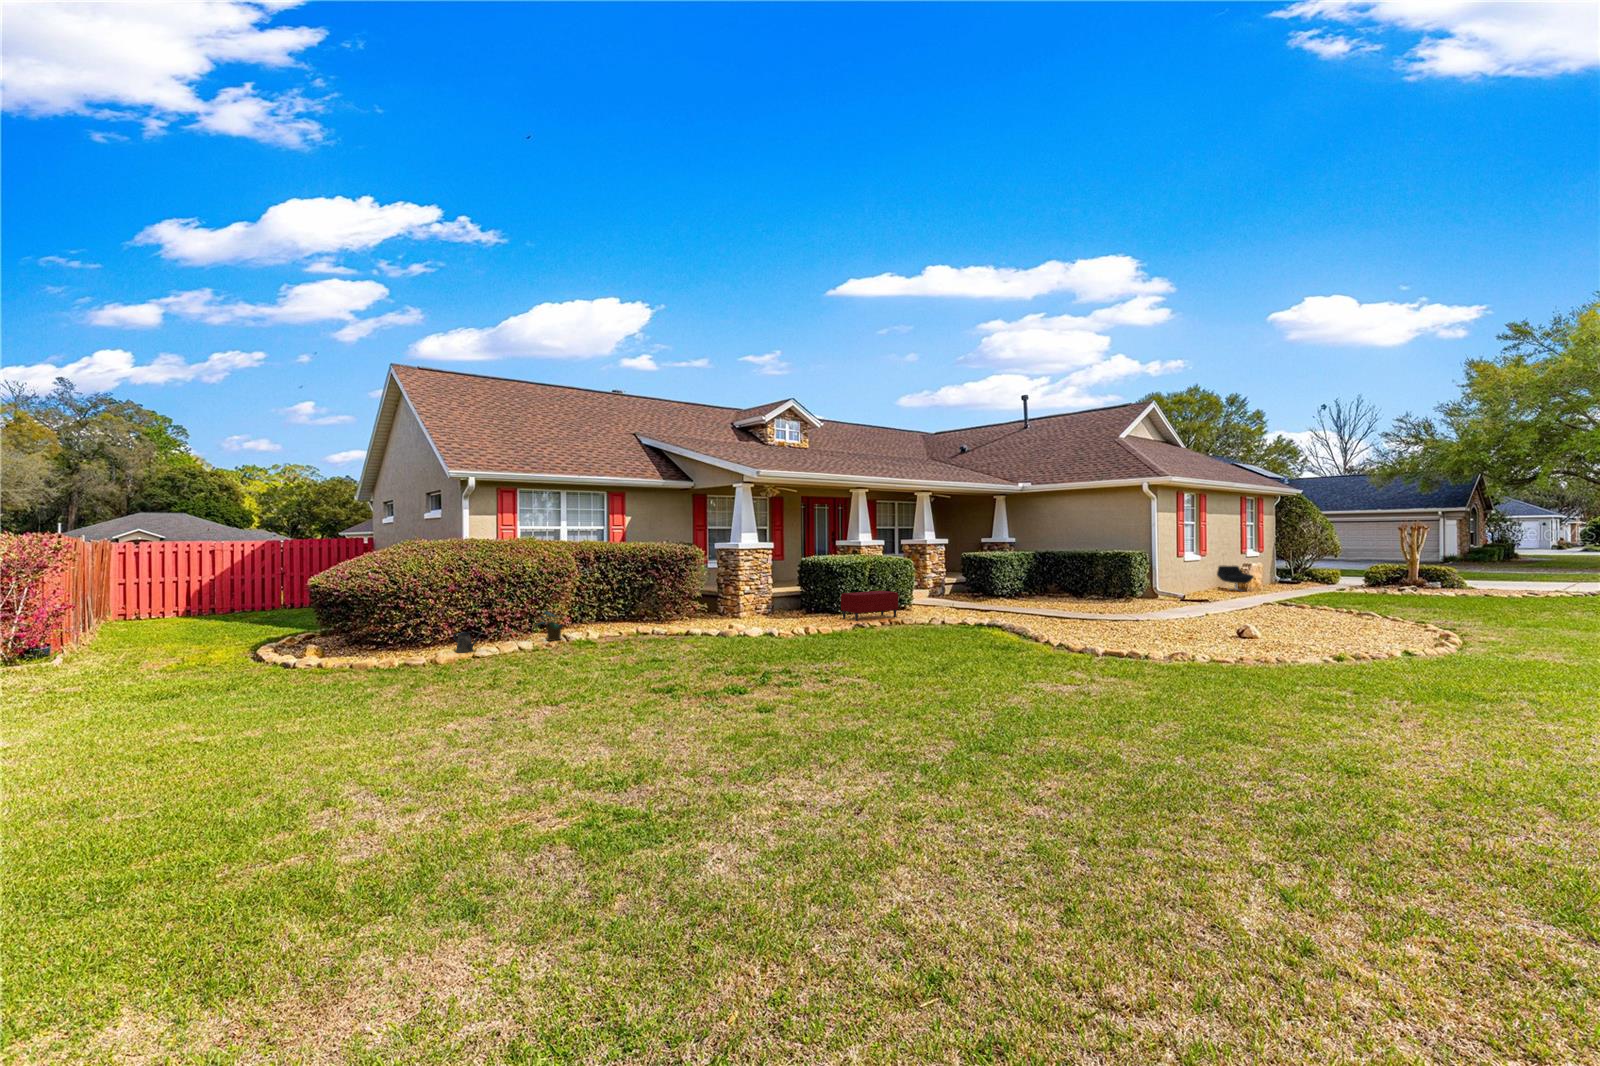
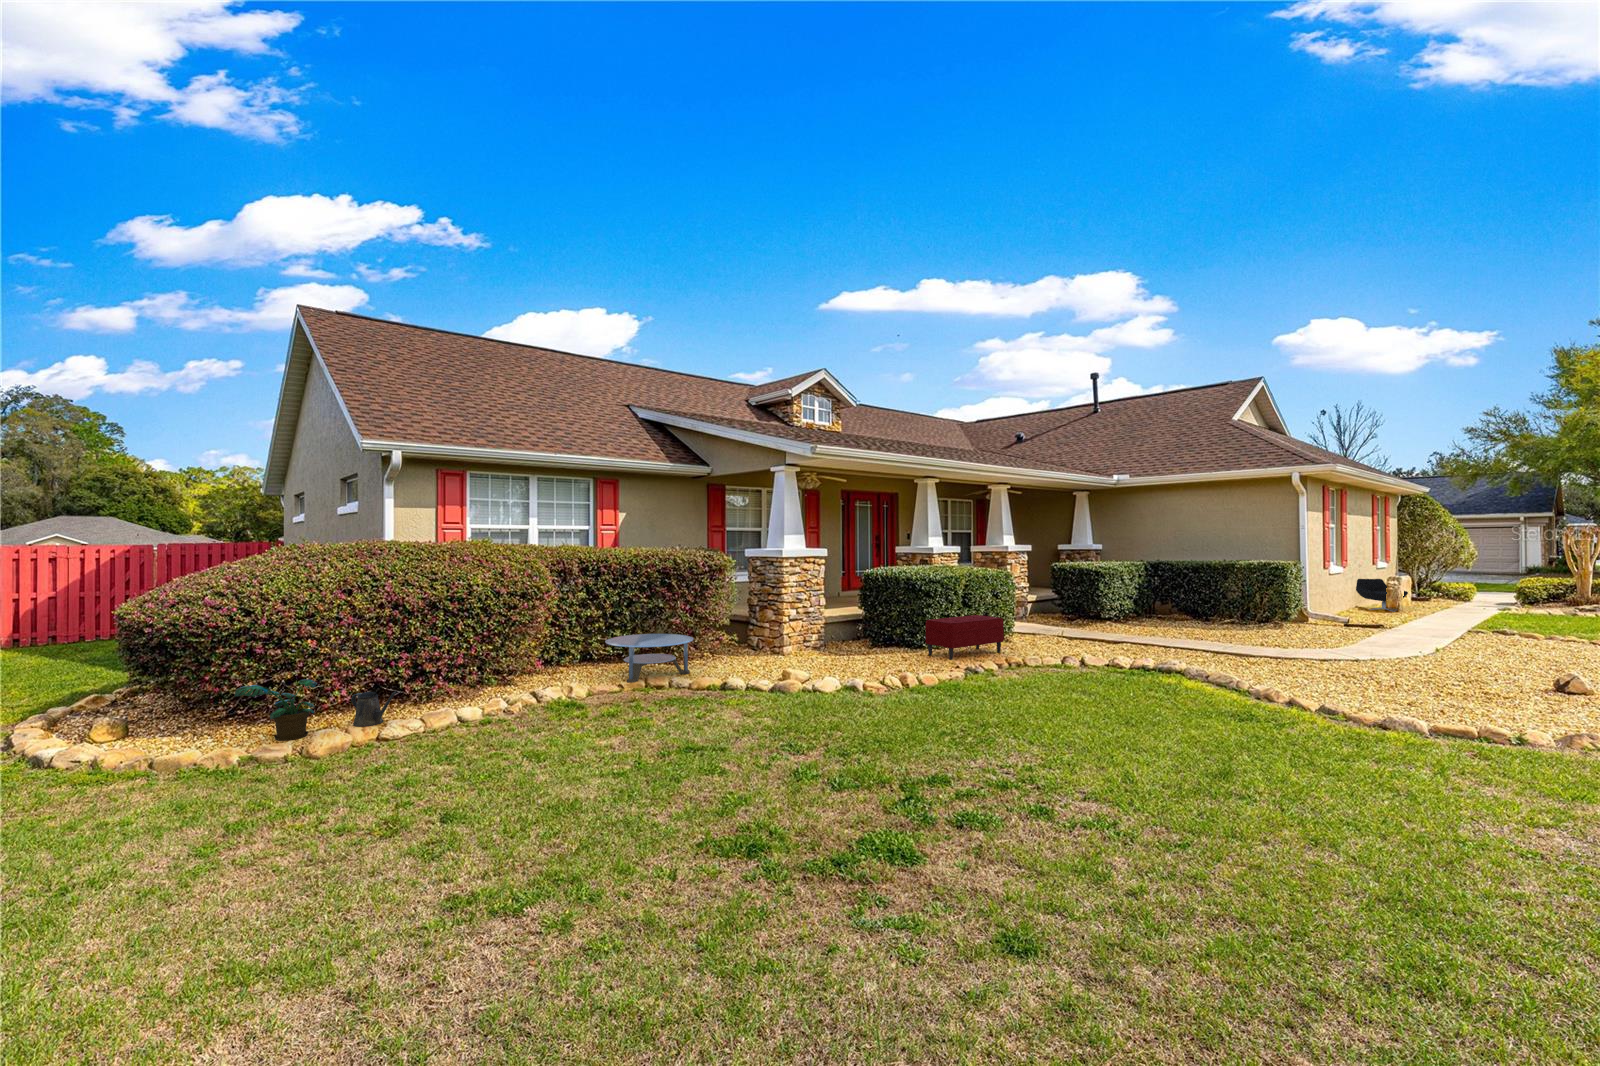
round table: none [612,602,672,633] -> present [605,634,694,683]
potted plant: present [538,612,563,641] -> present [235,679,317,741]

